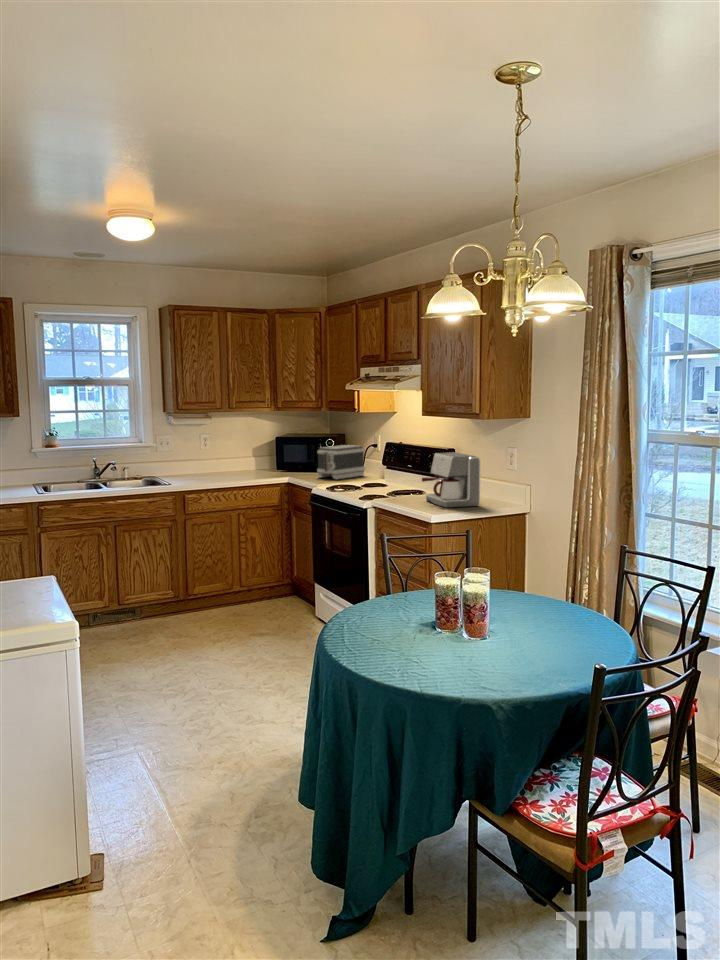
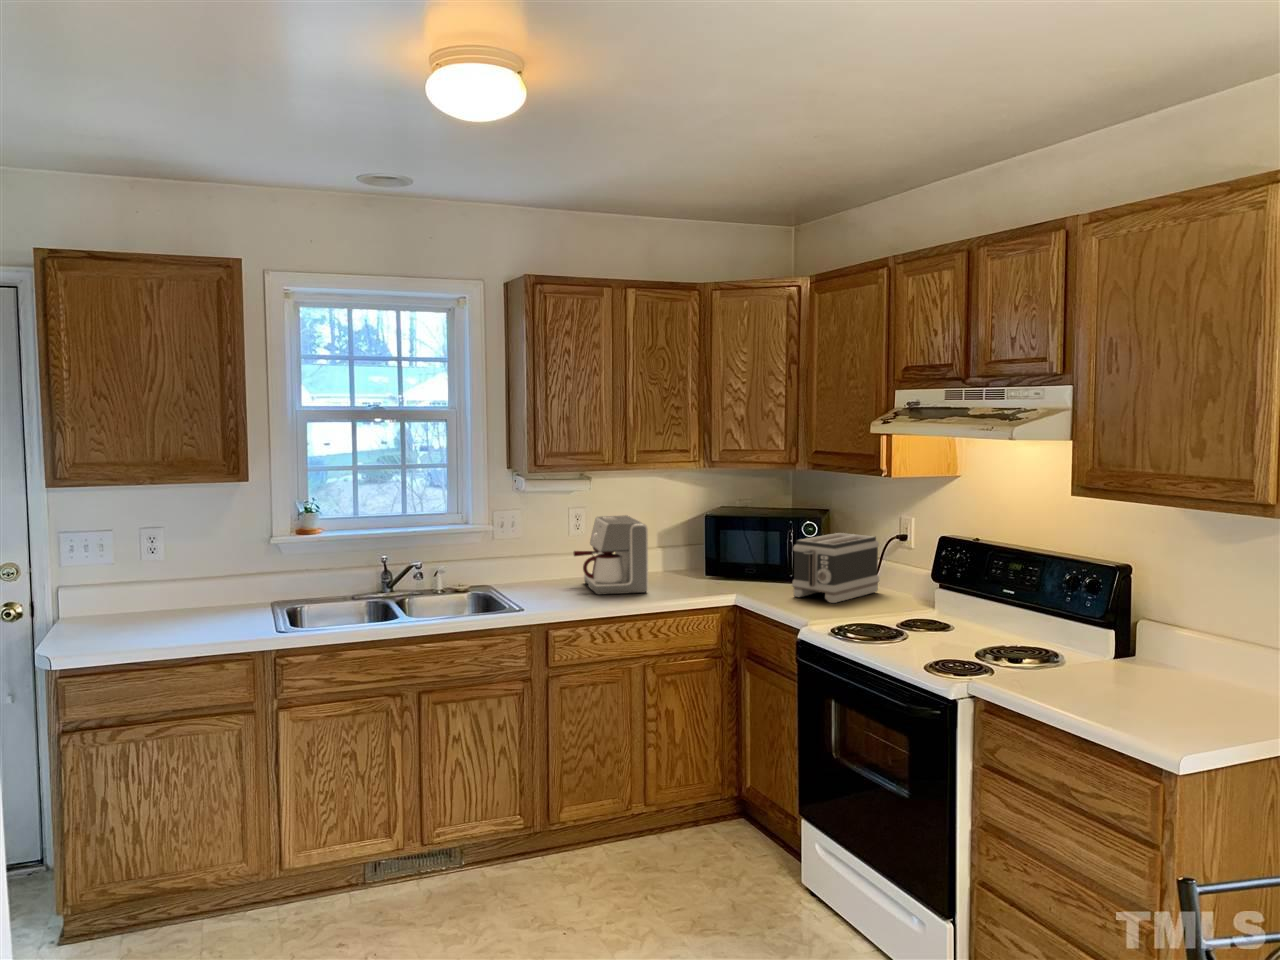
coffee maker: present [422,452,480,508] -> present [574,515,648,595]

